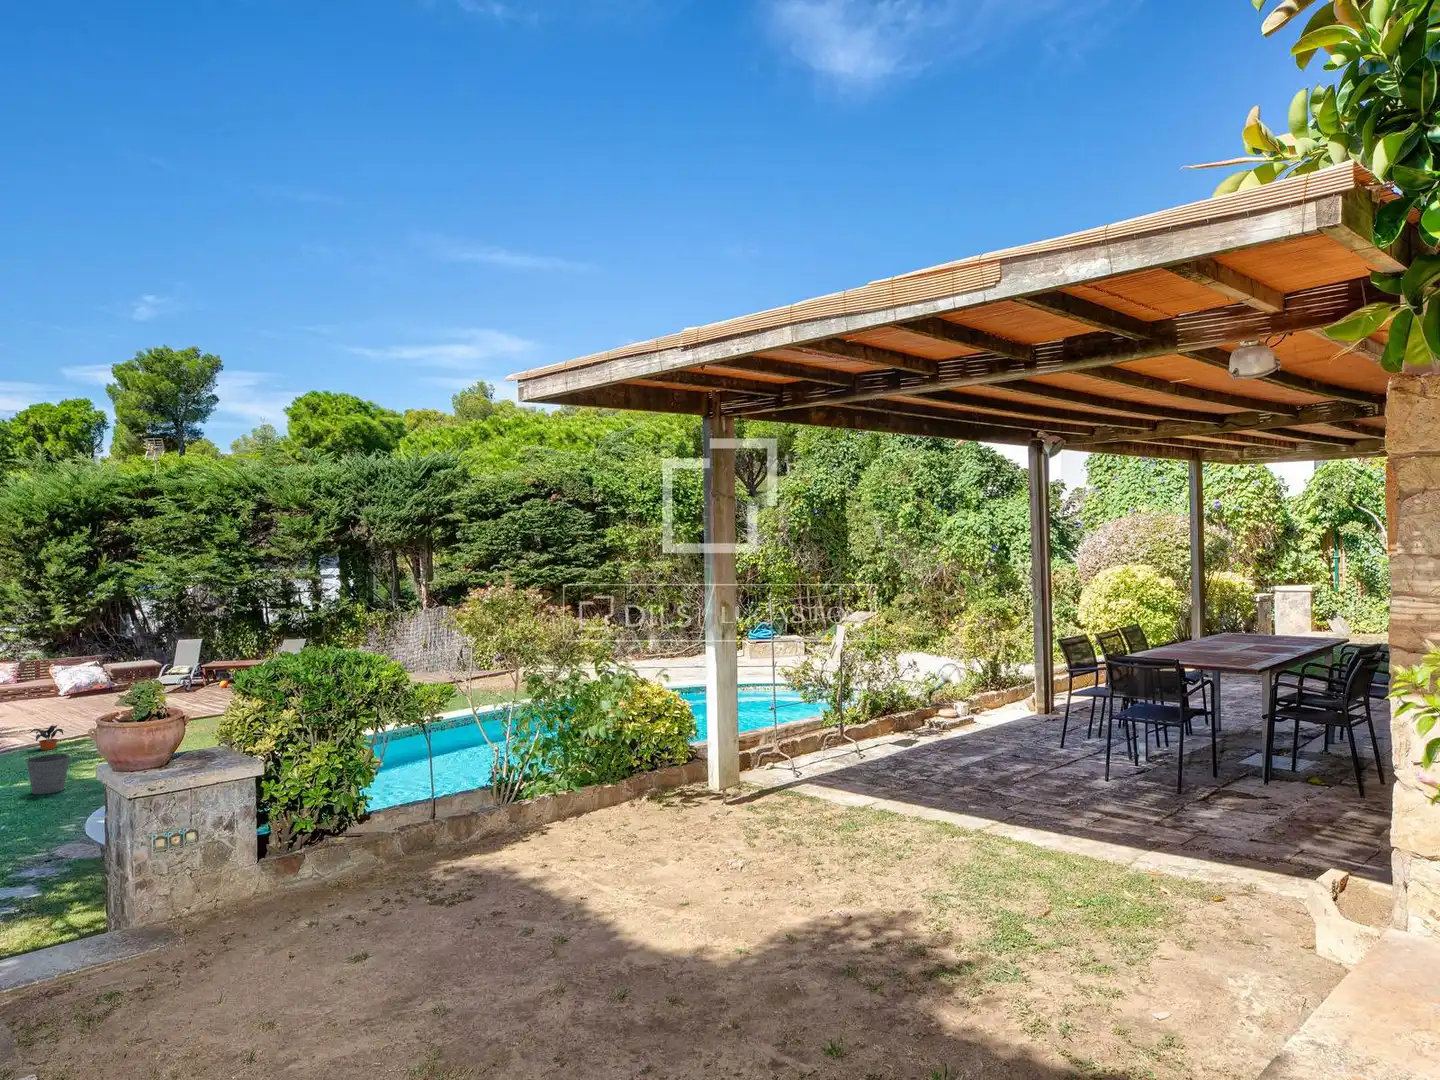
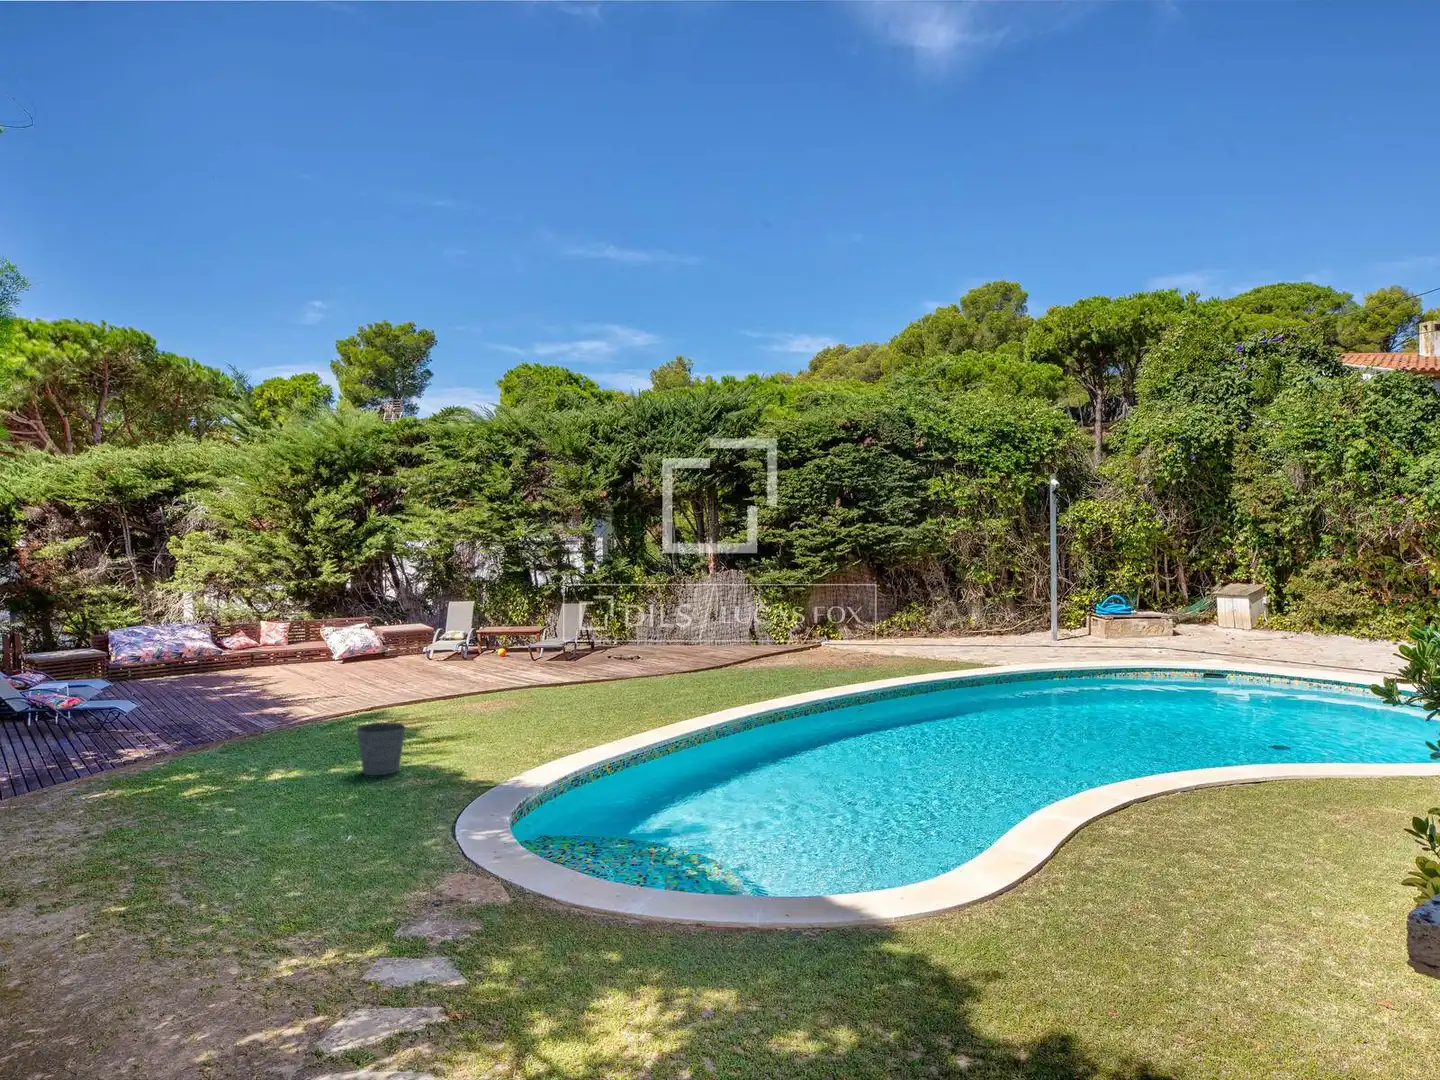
potted plant: present [30,725,63,750] -> none [328,690,366,720]

